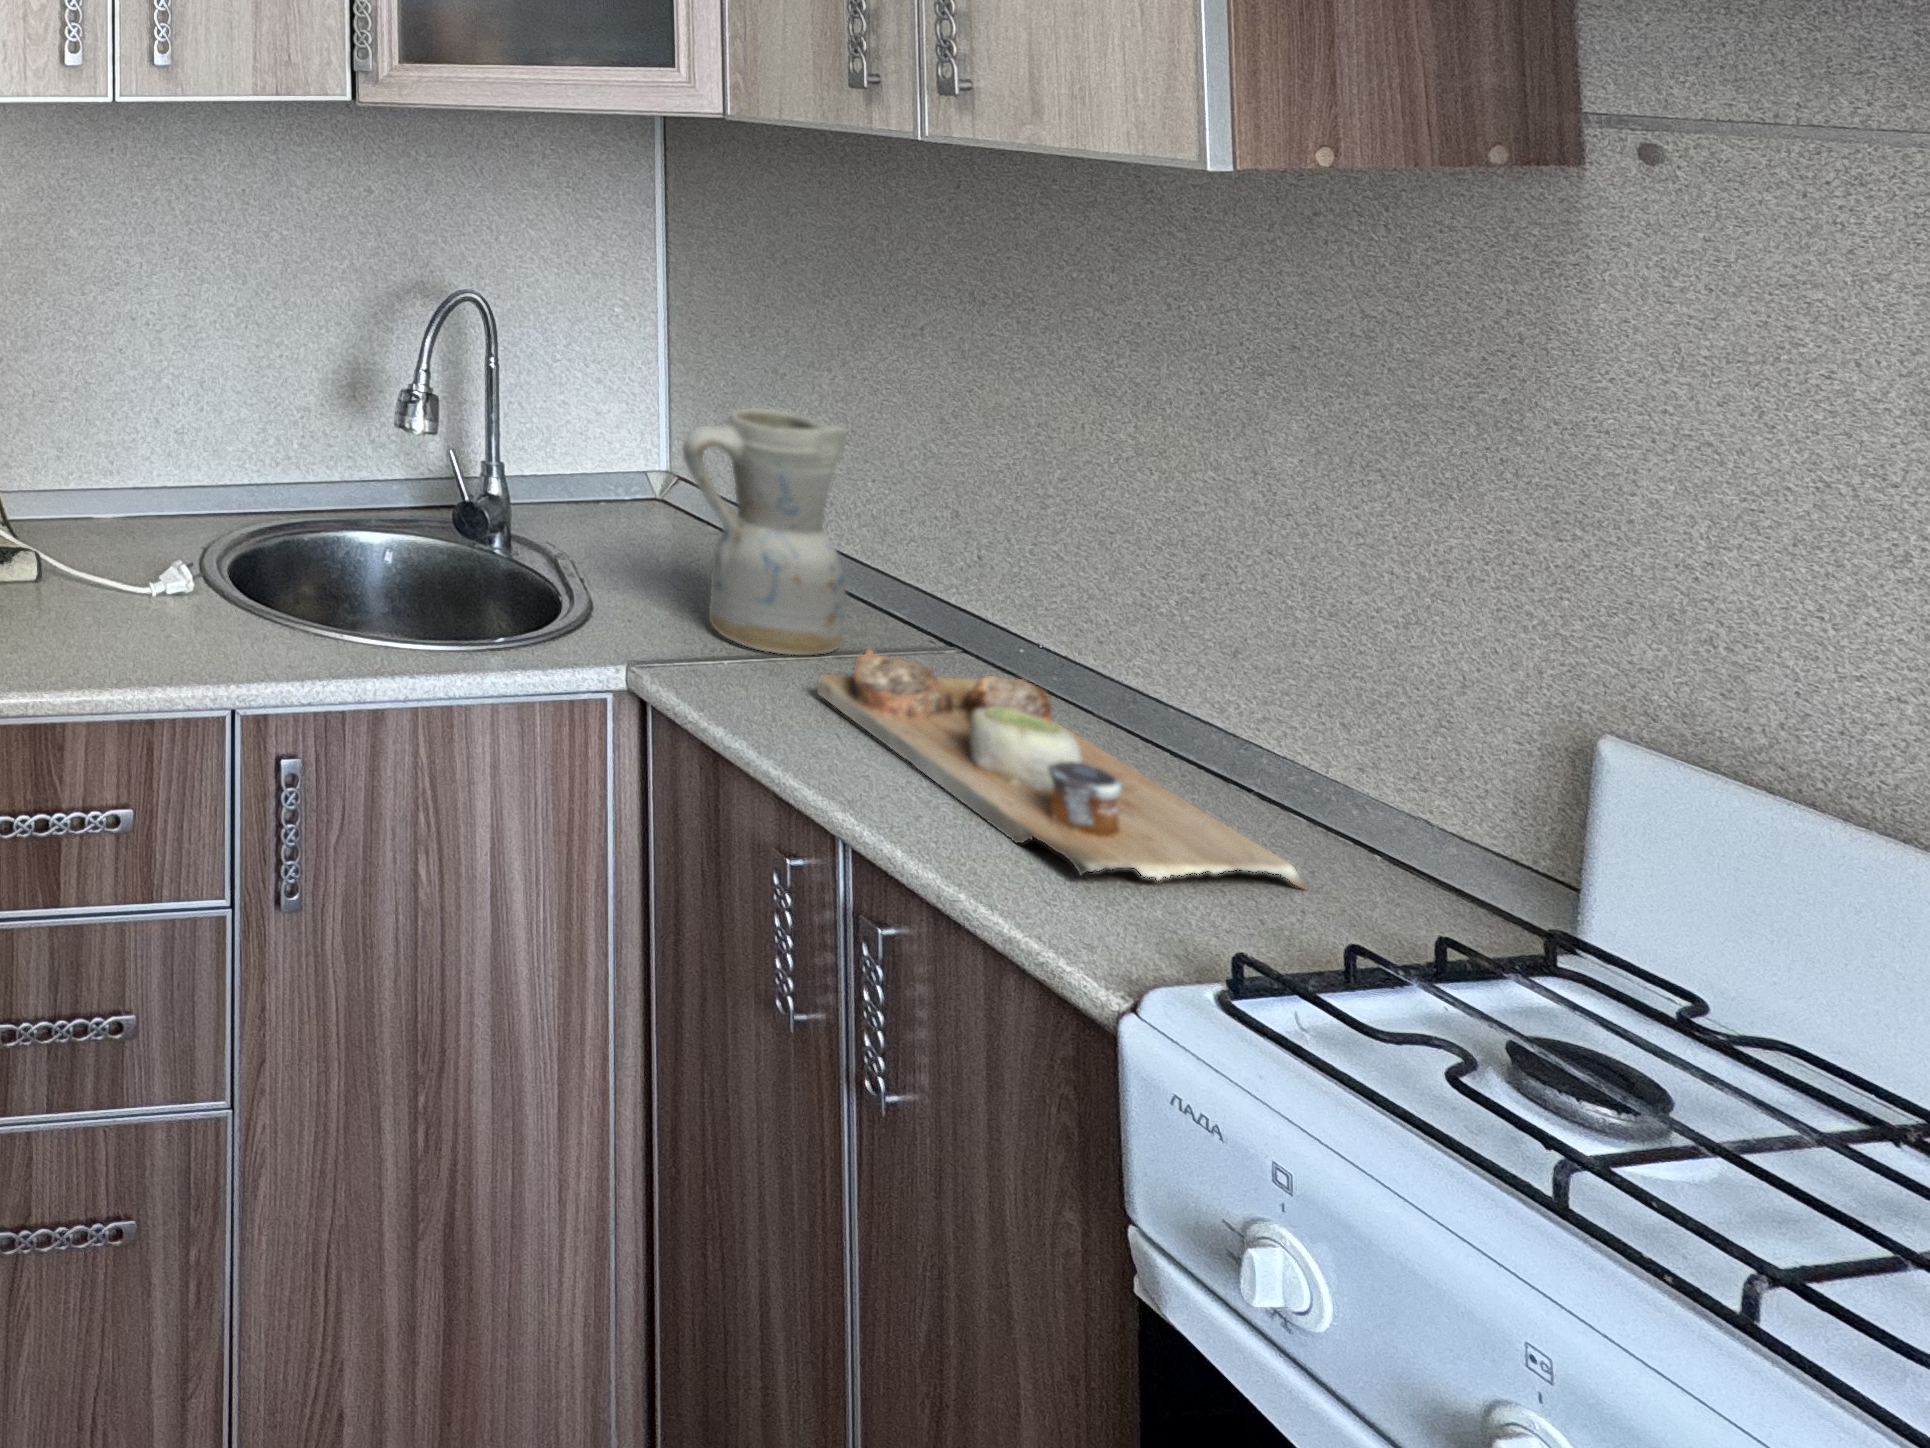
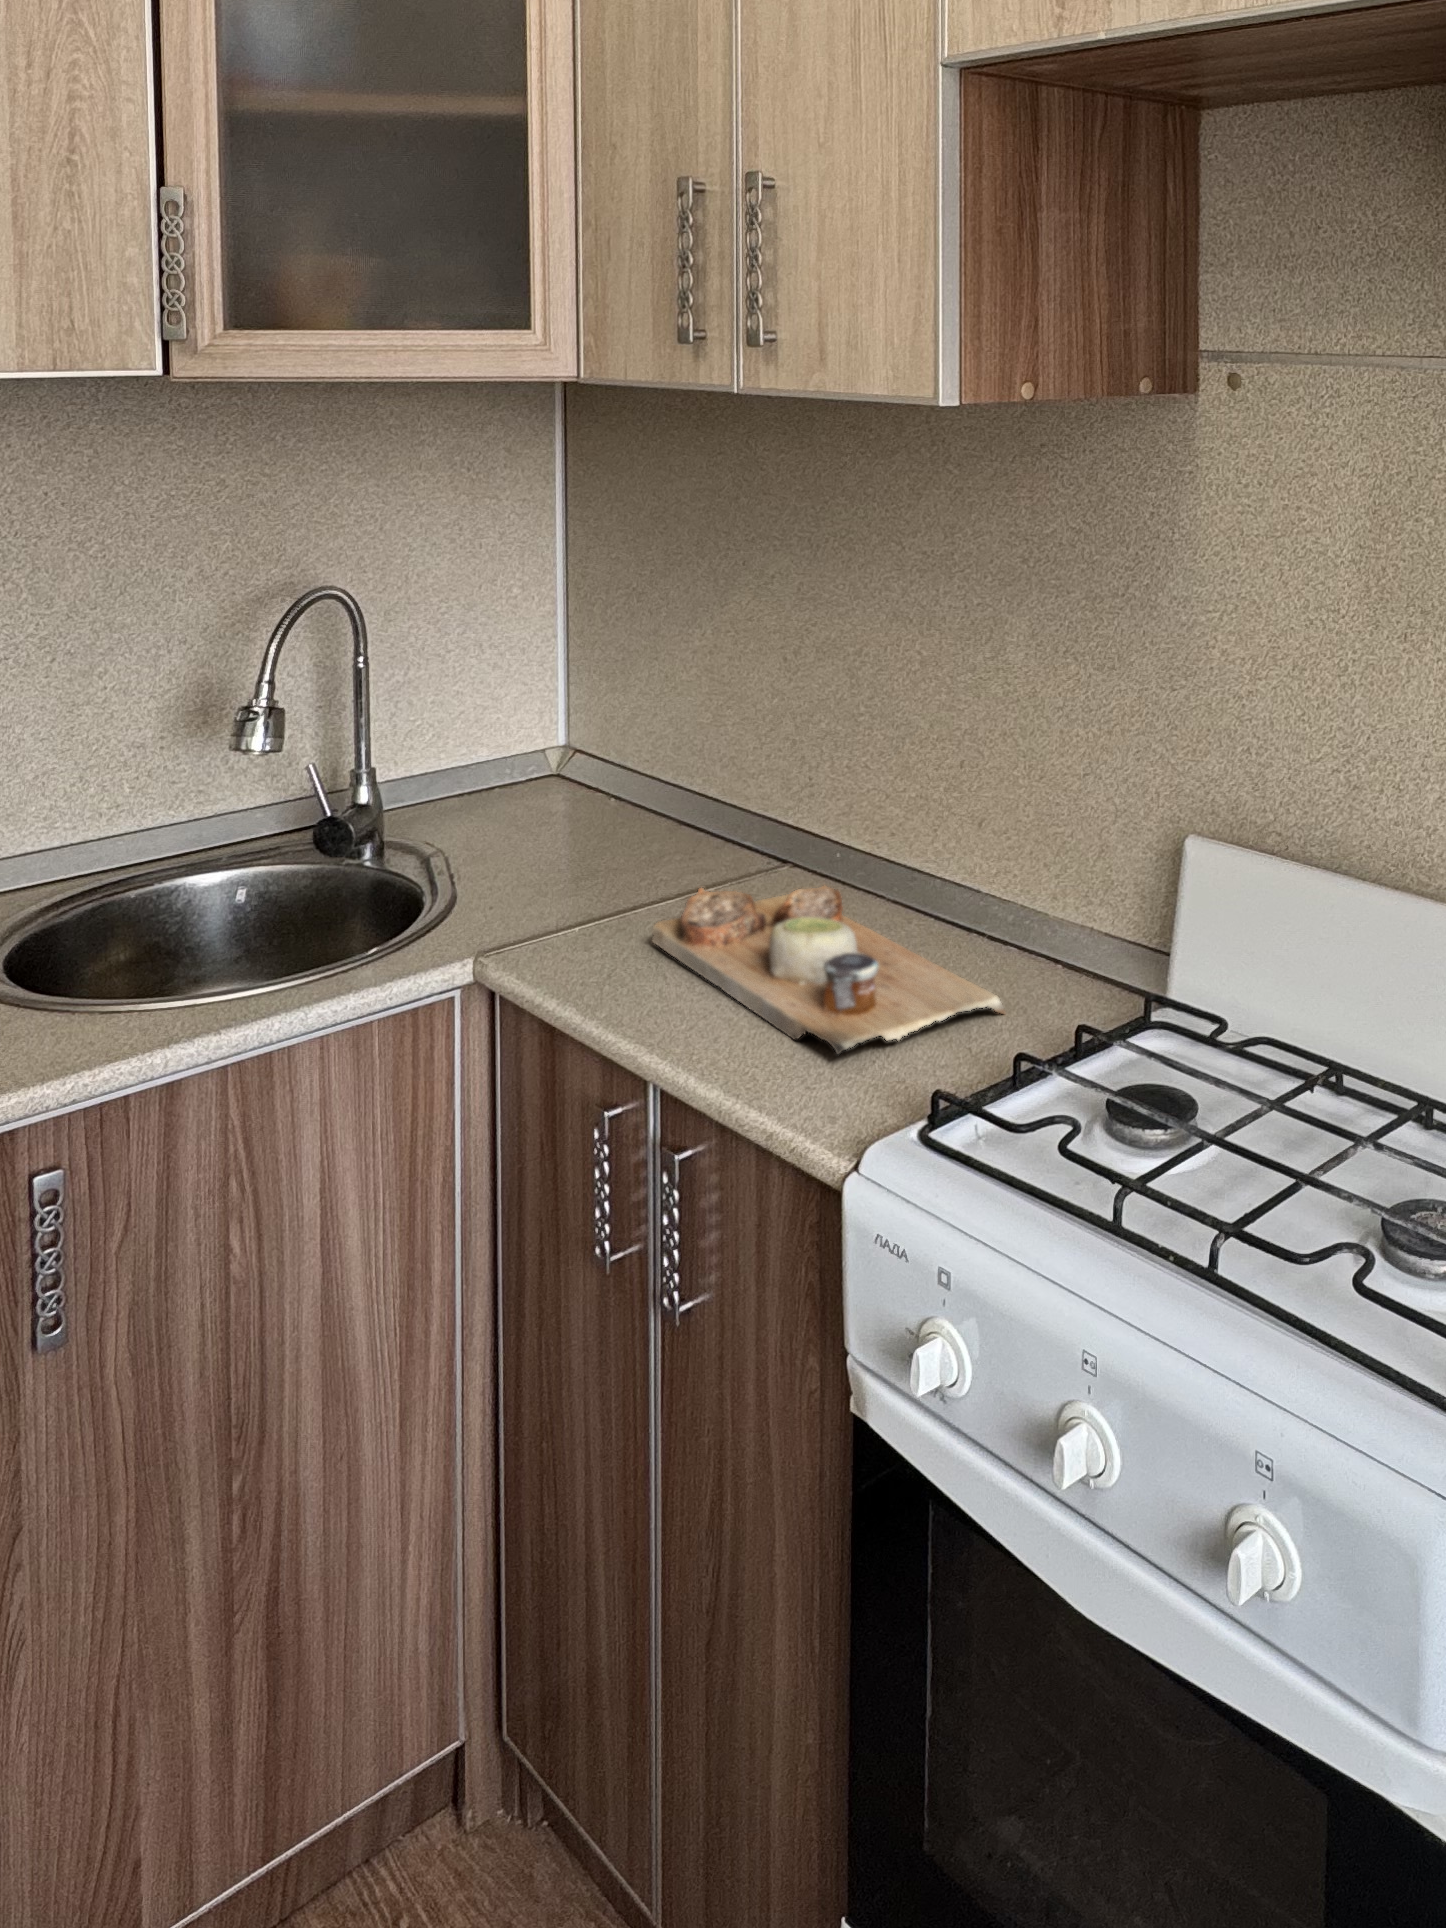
ceramic pitcher: present [683,408,847,655] -> none [538,673,694,911]

